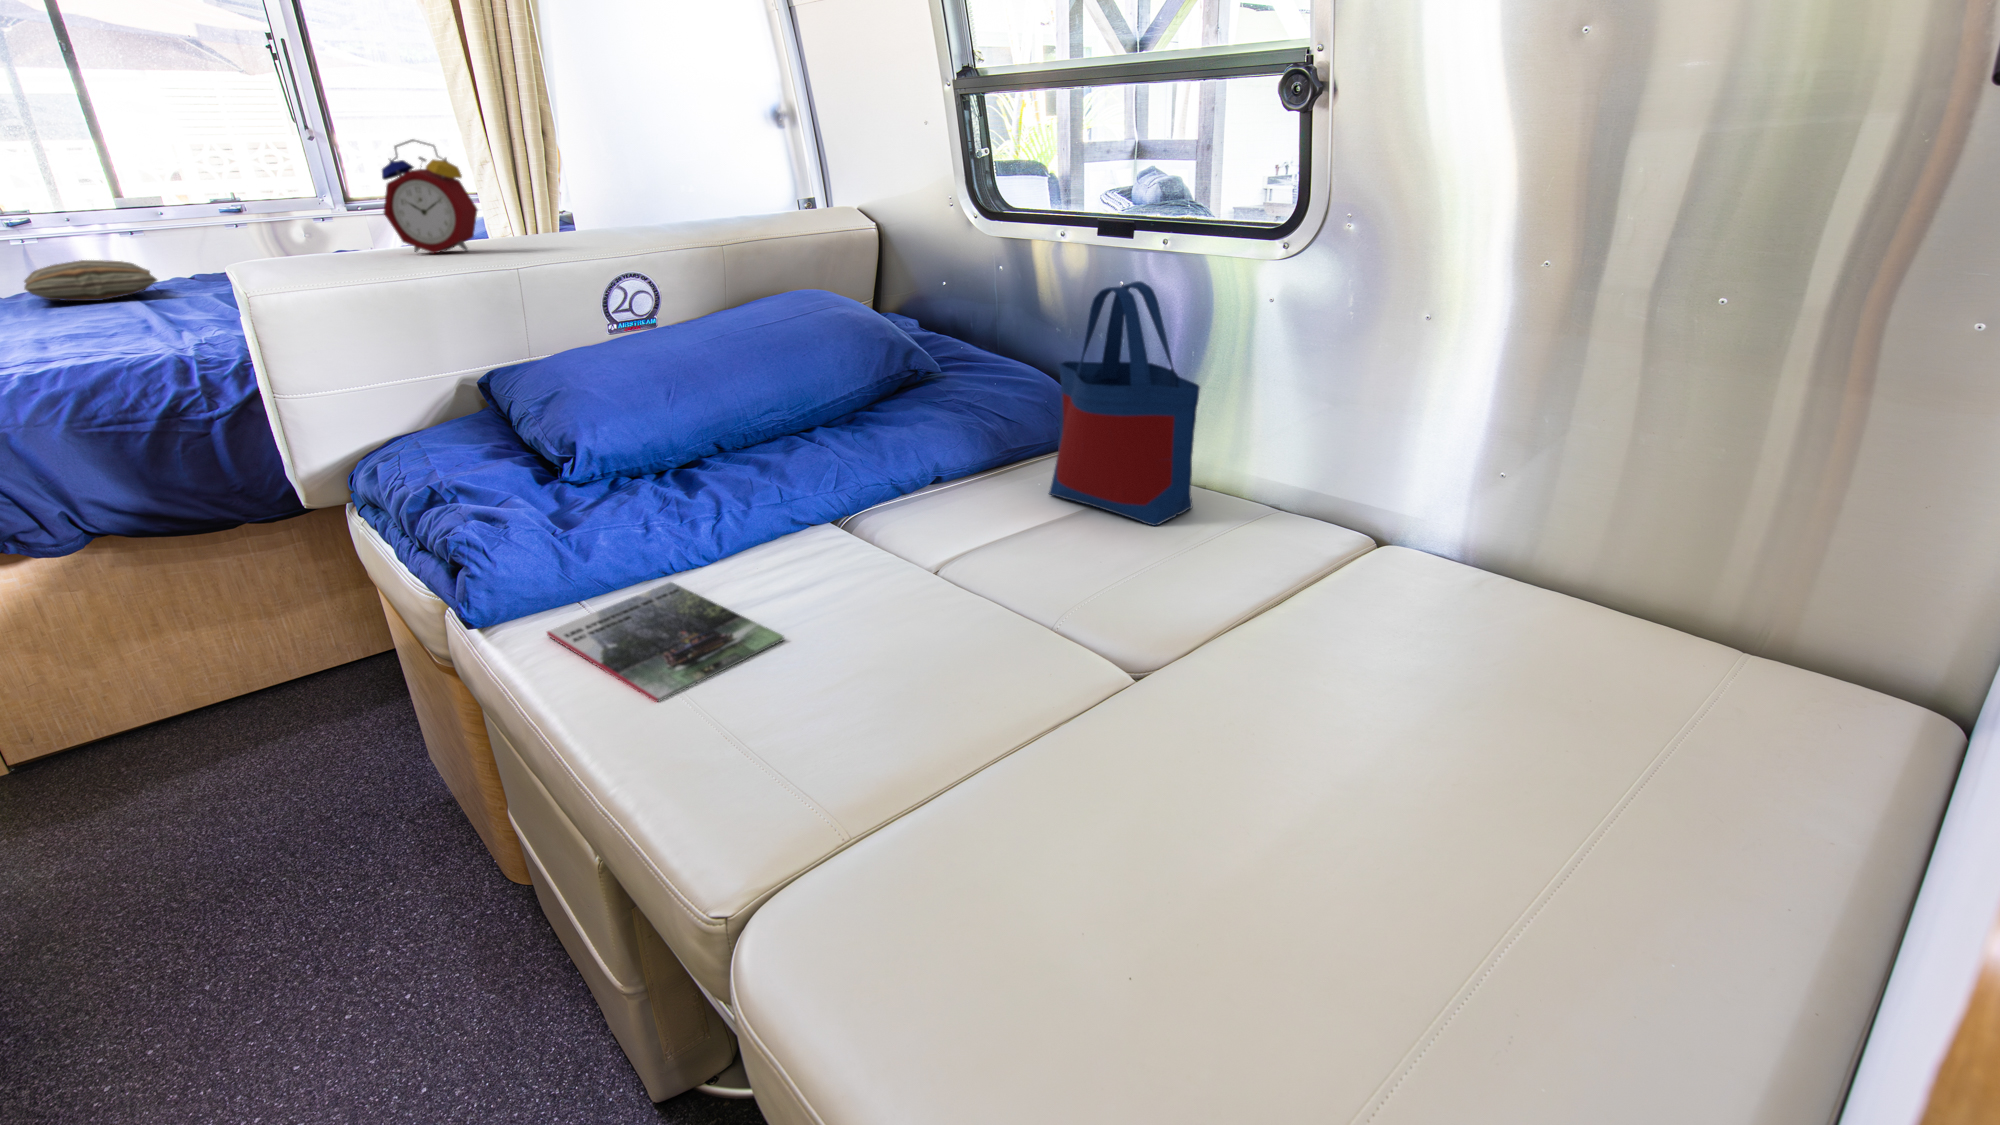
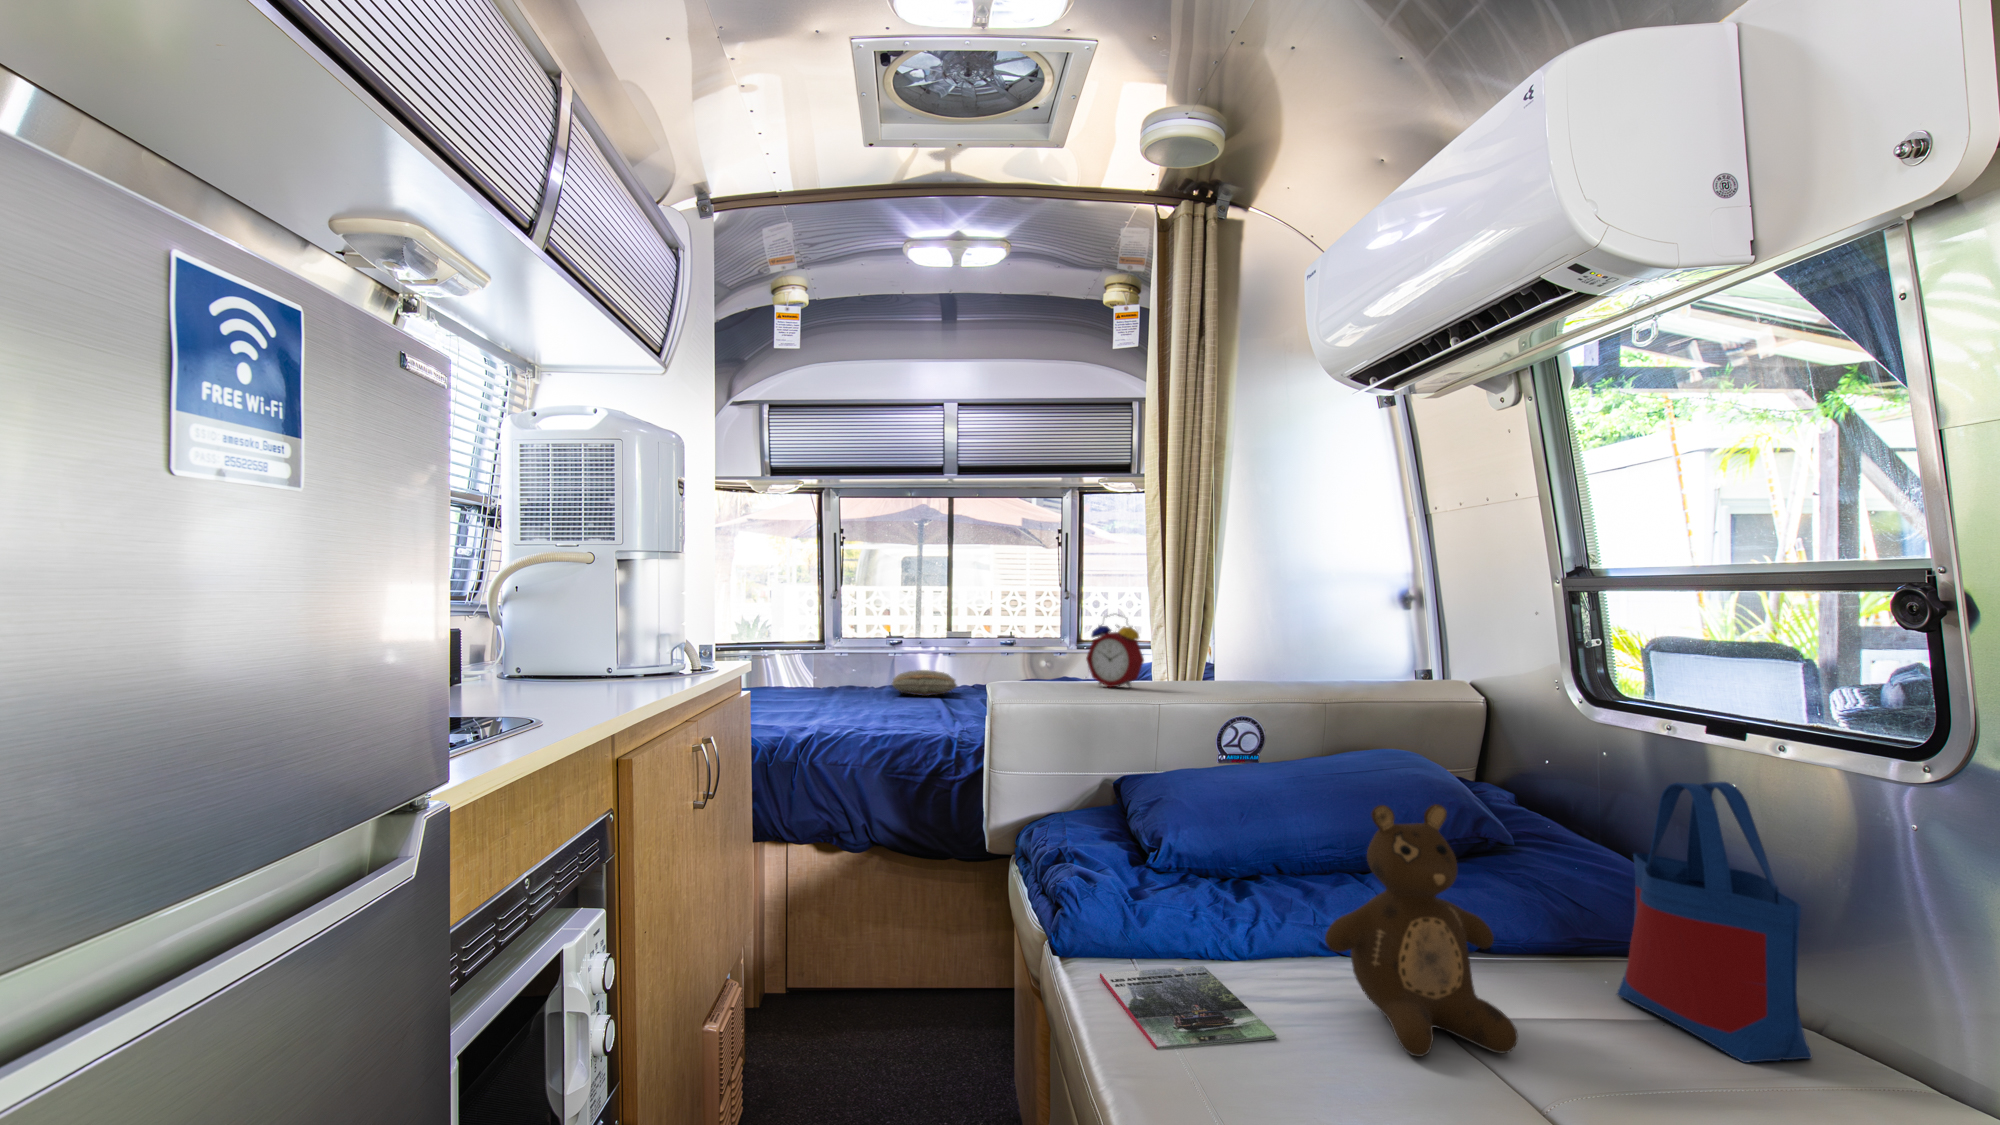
teddy bear: none [812,347,1004,611] -> present [1325,804,1518,1057]

